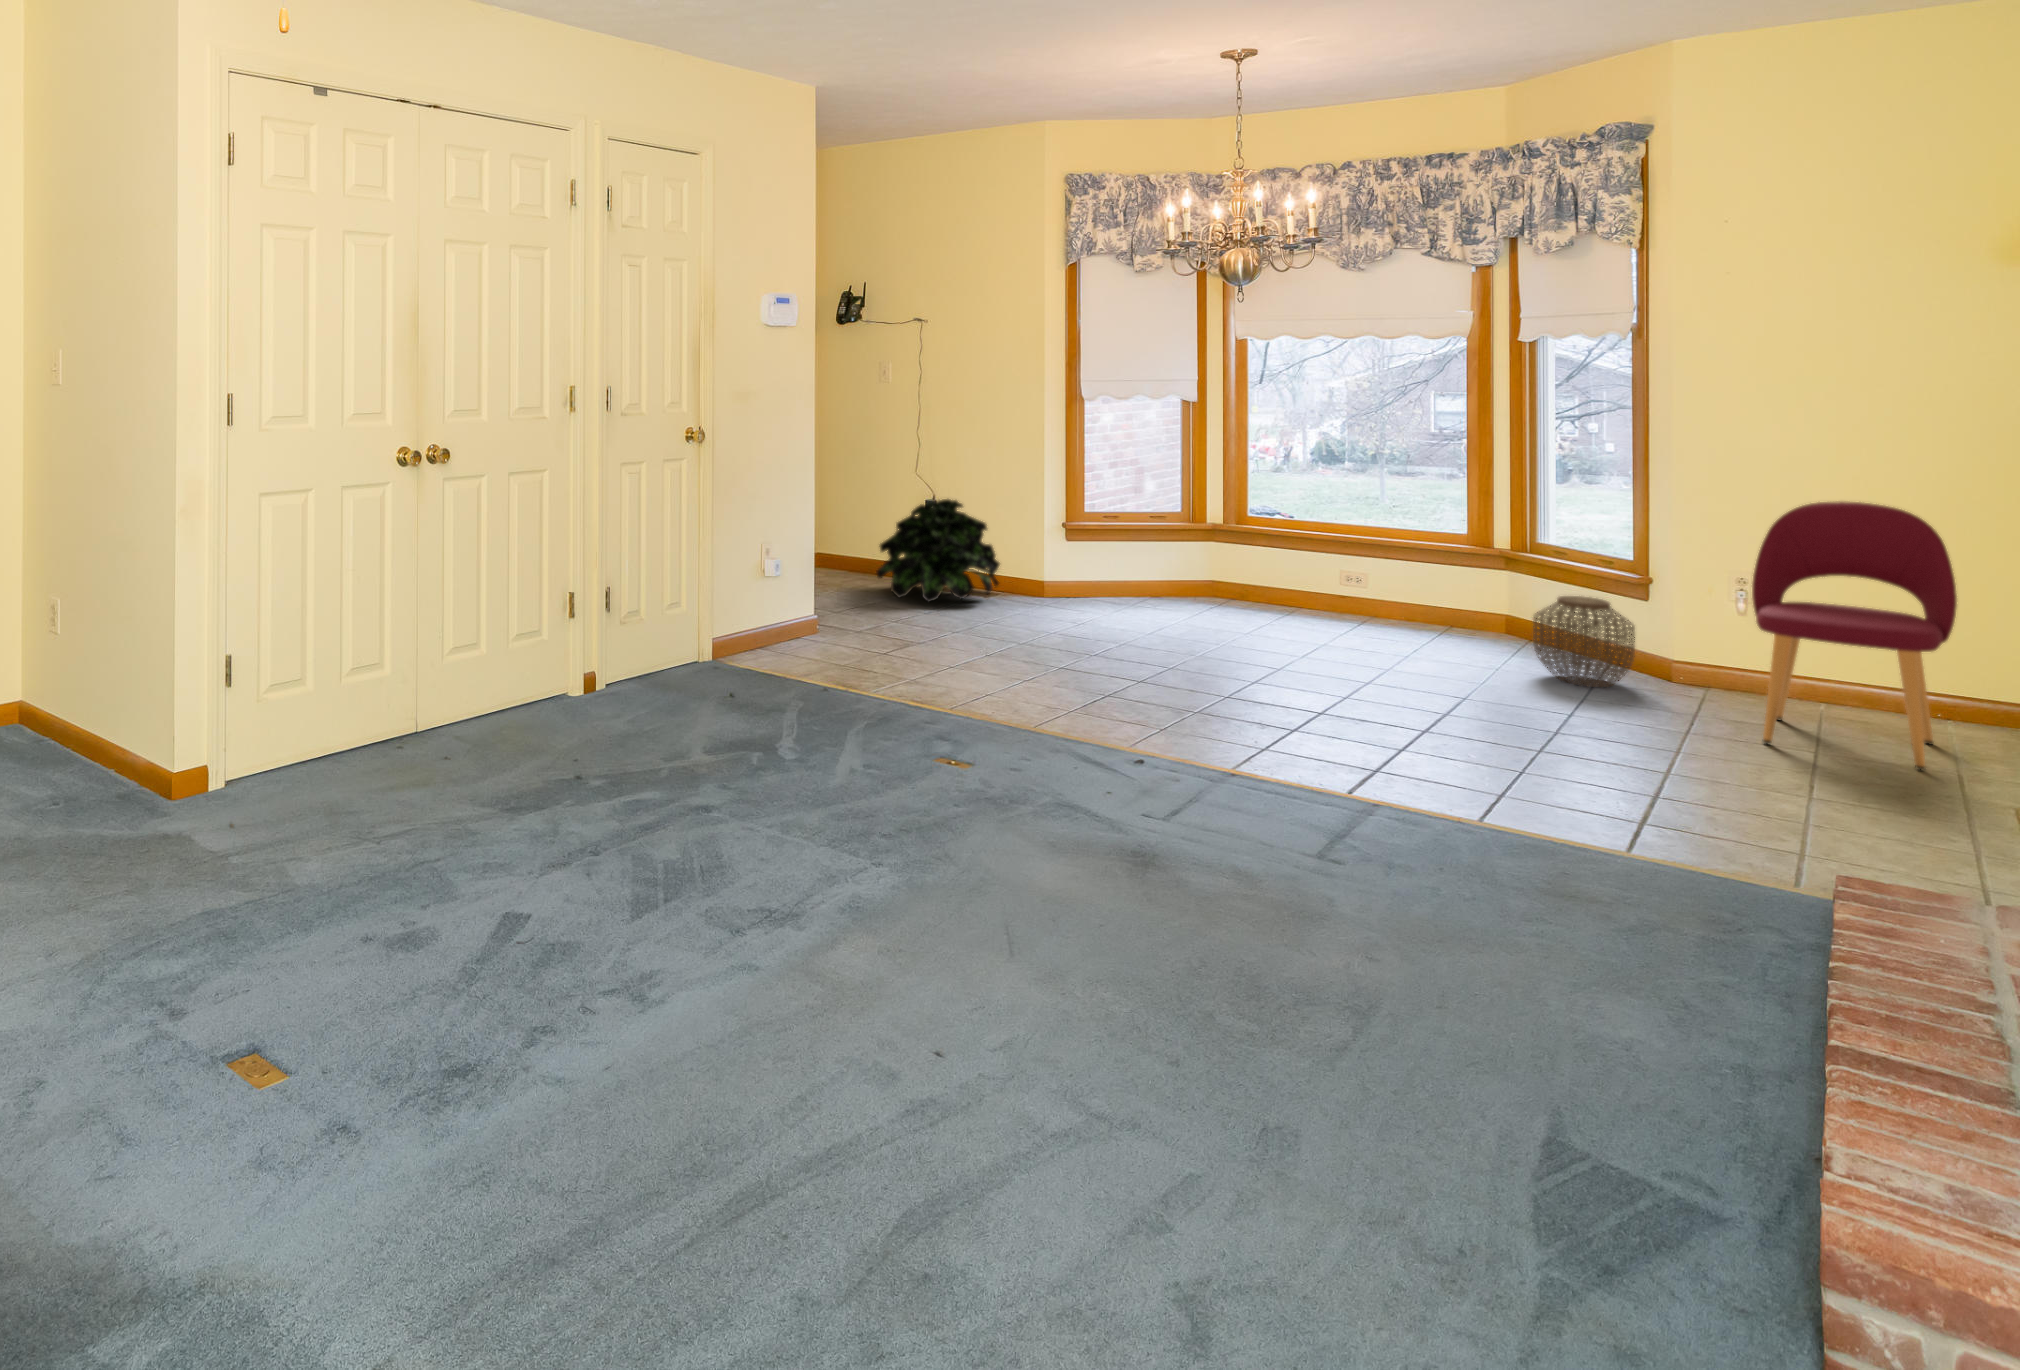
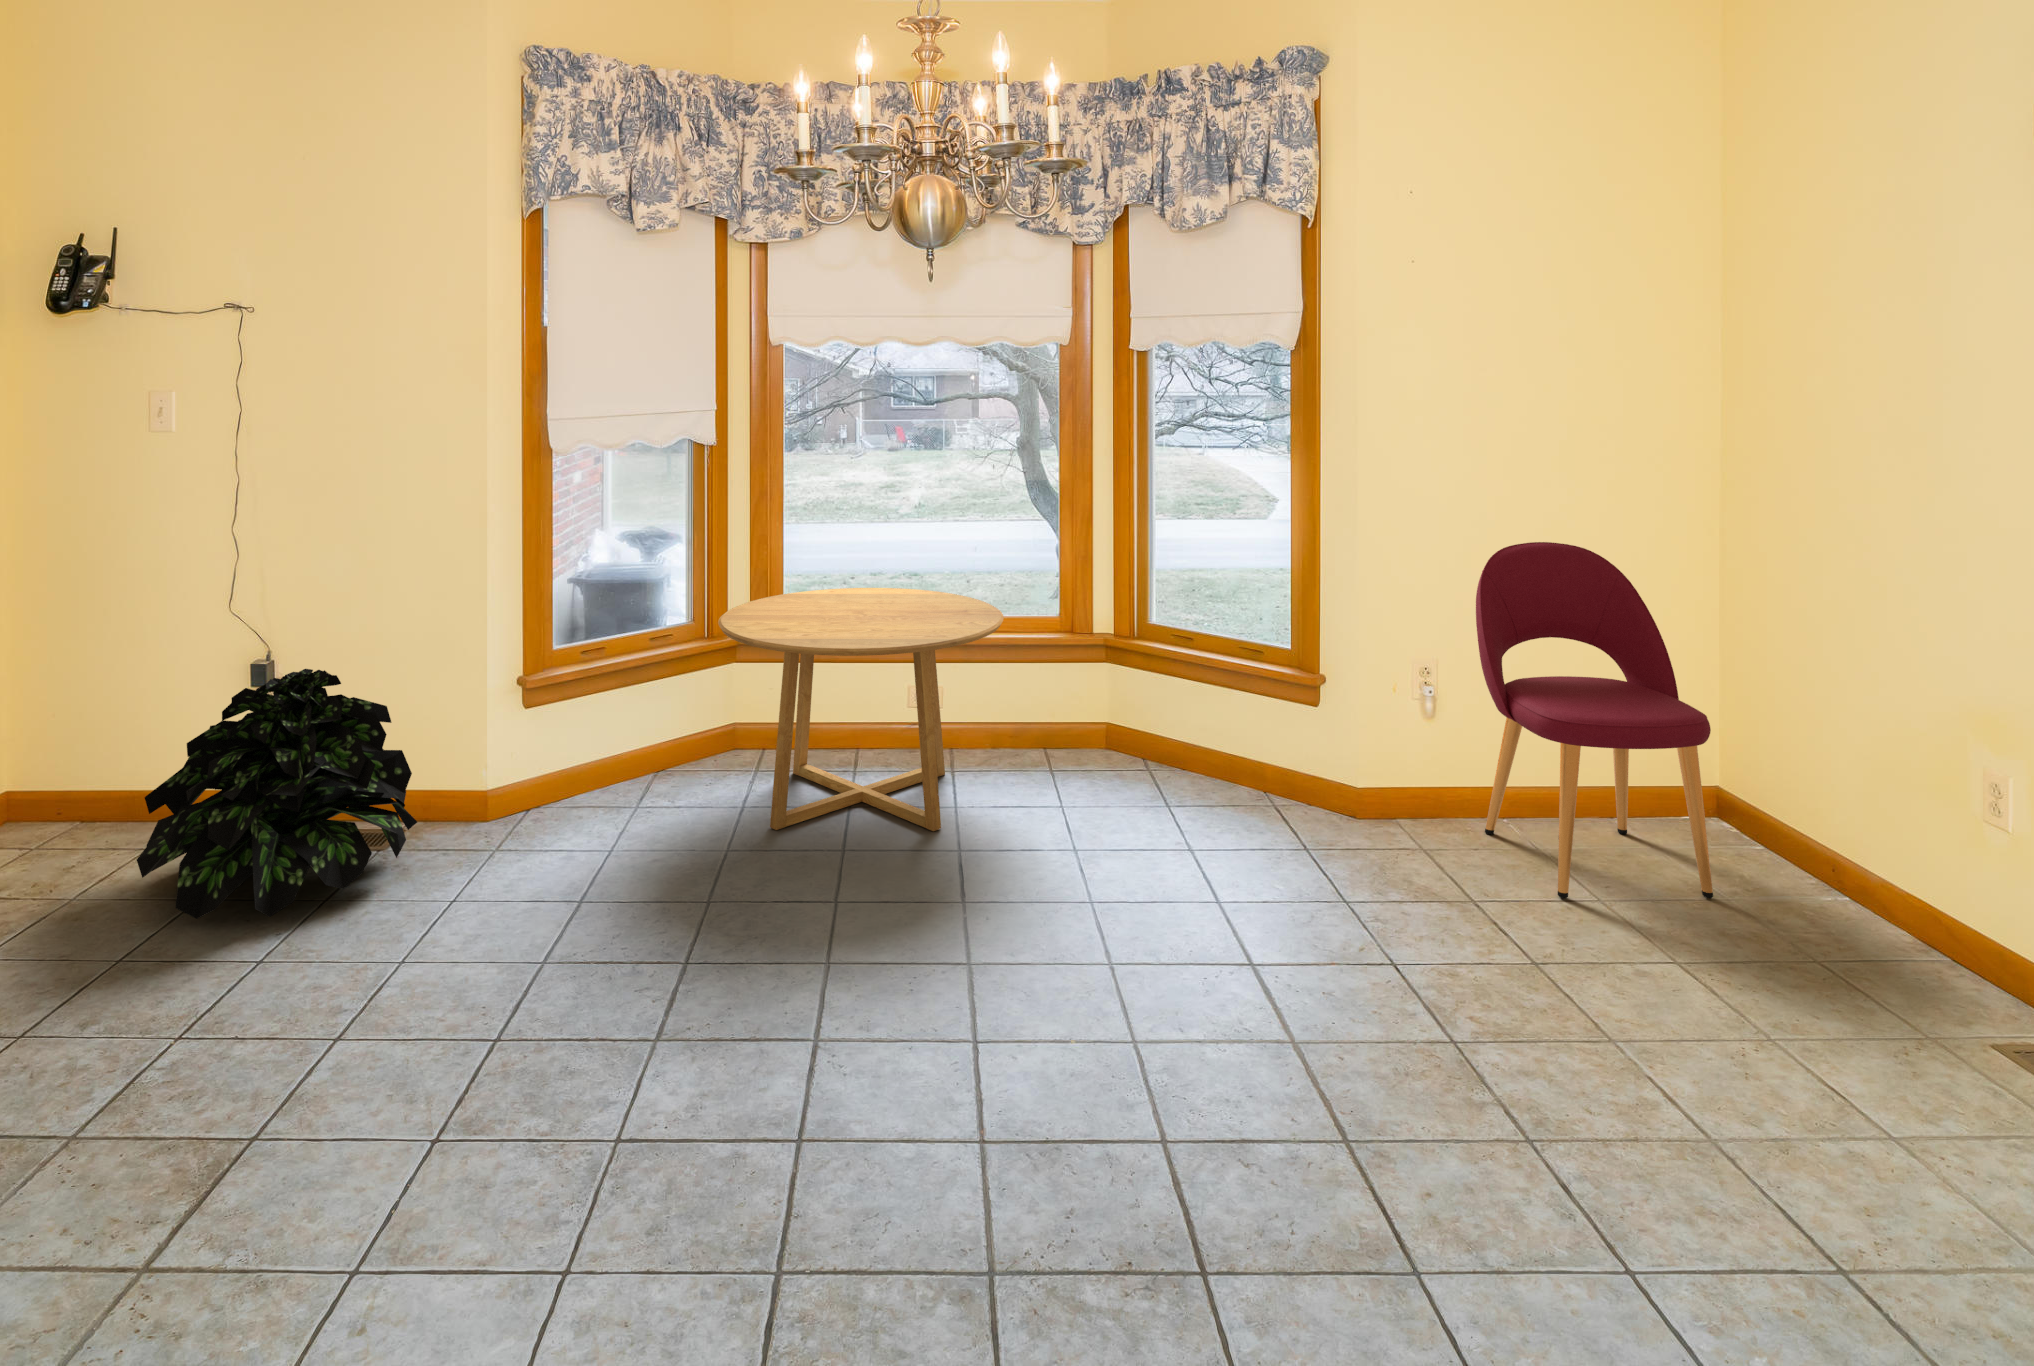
round table: none [1173,499,1379,643] -> present [718,588,1004,831]
woven basket: present [1533,596,1635,687] -> none [1215,695,1329,828]

